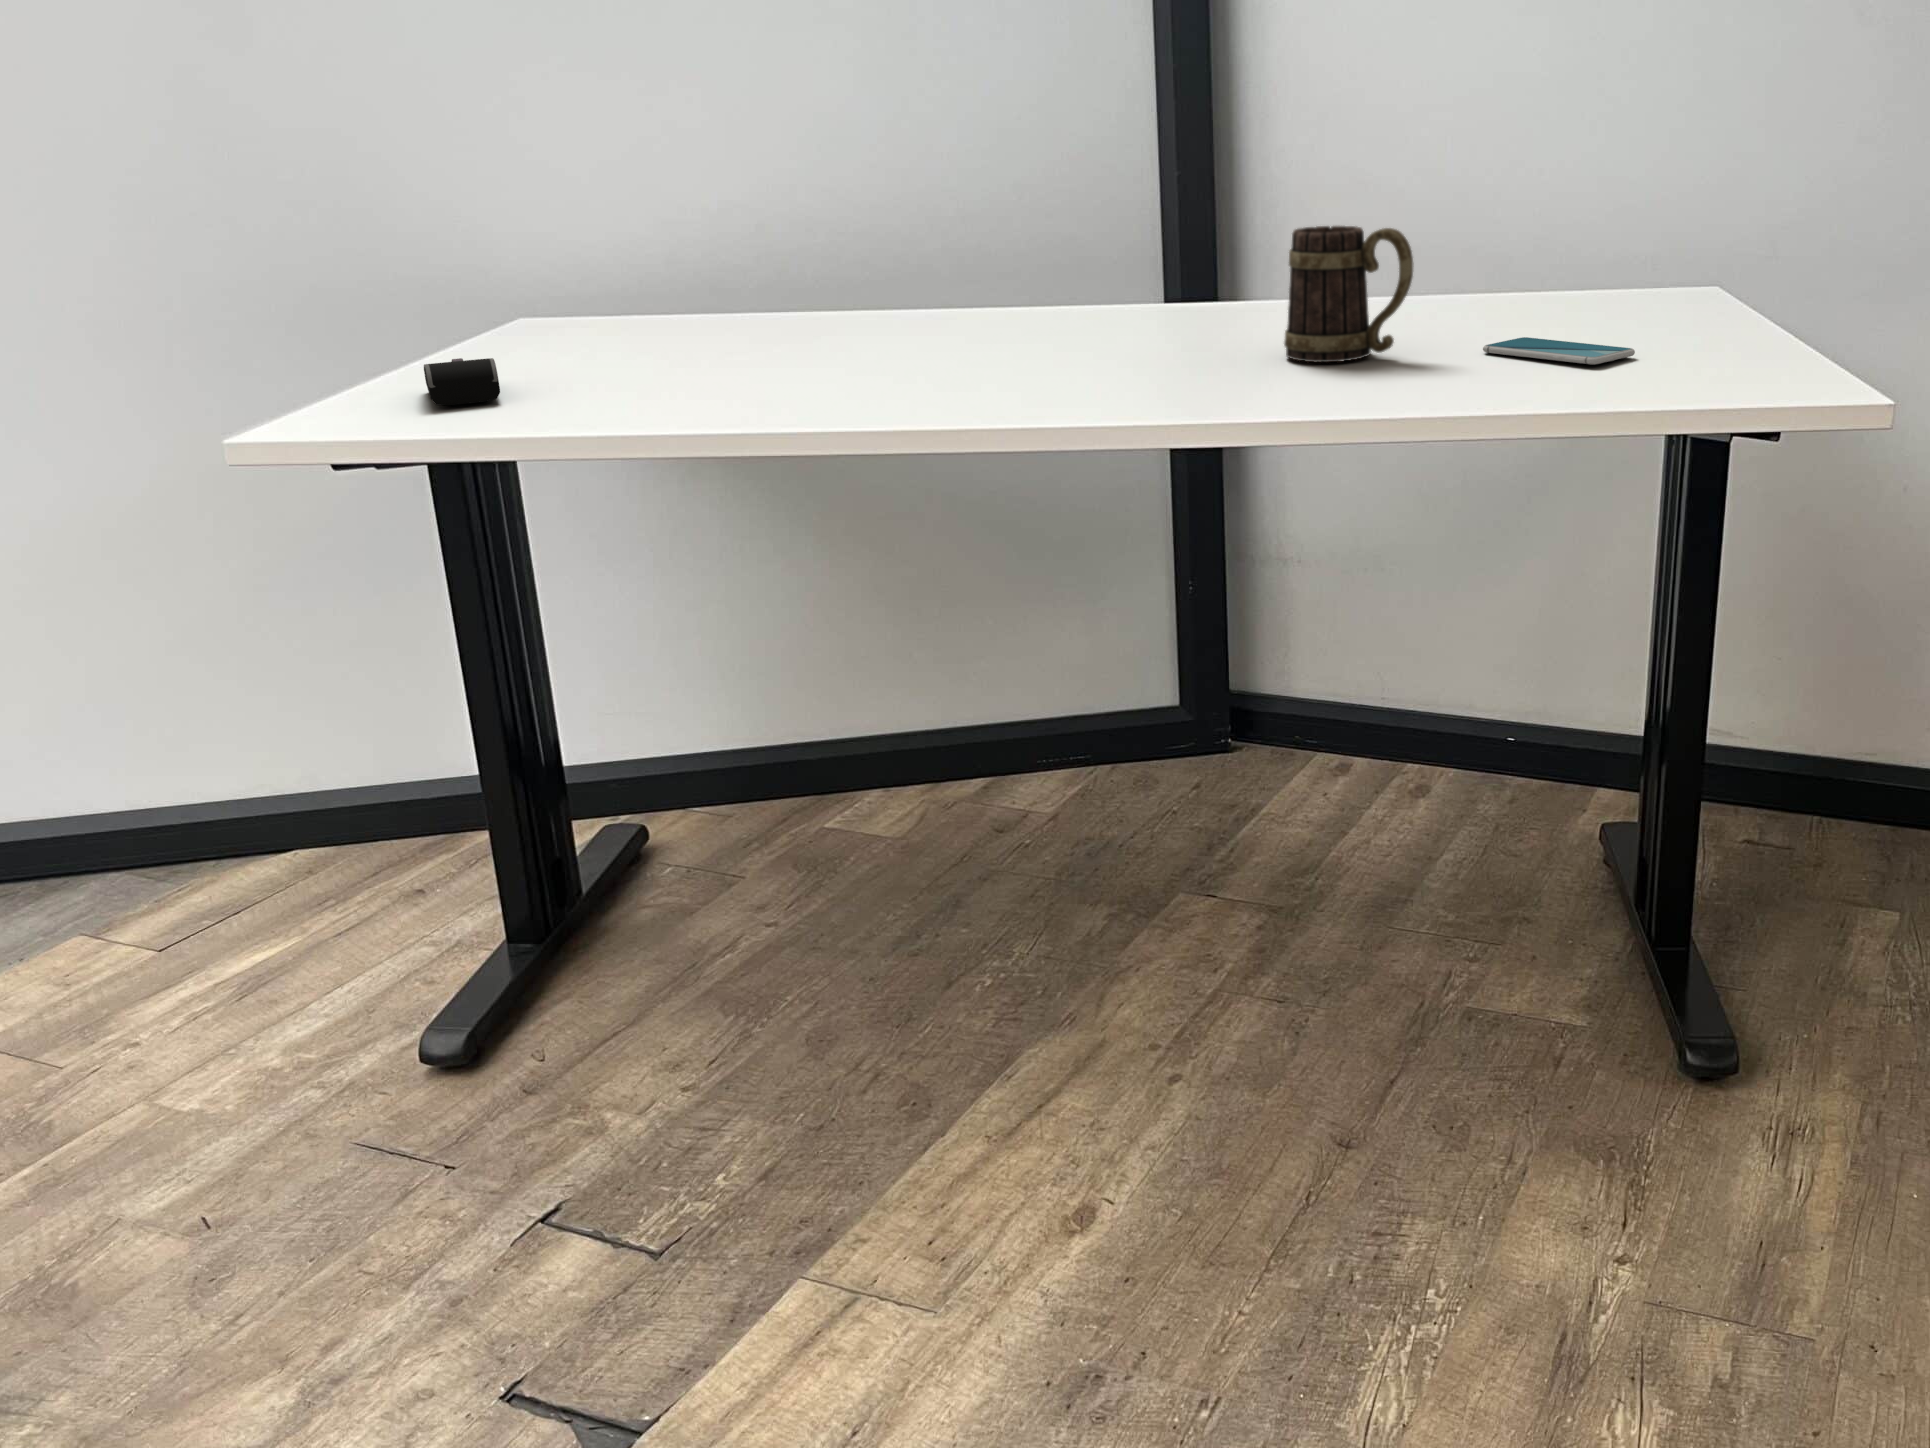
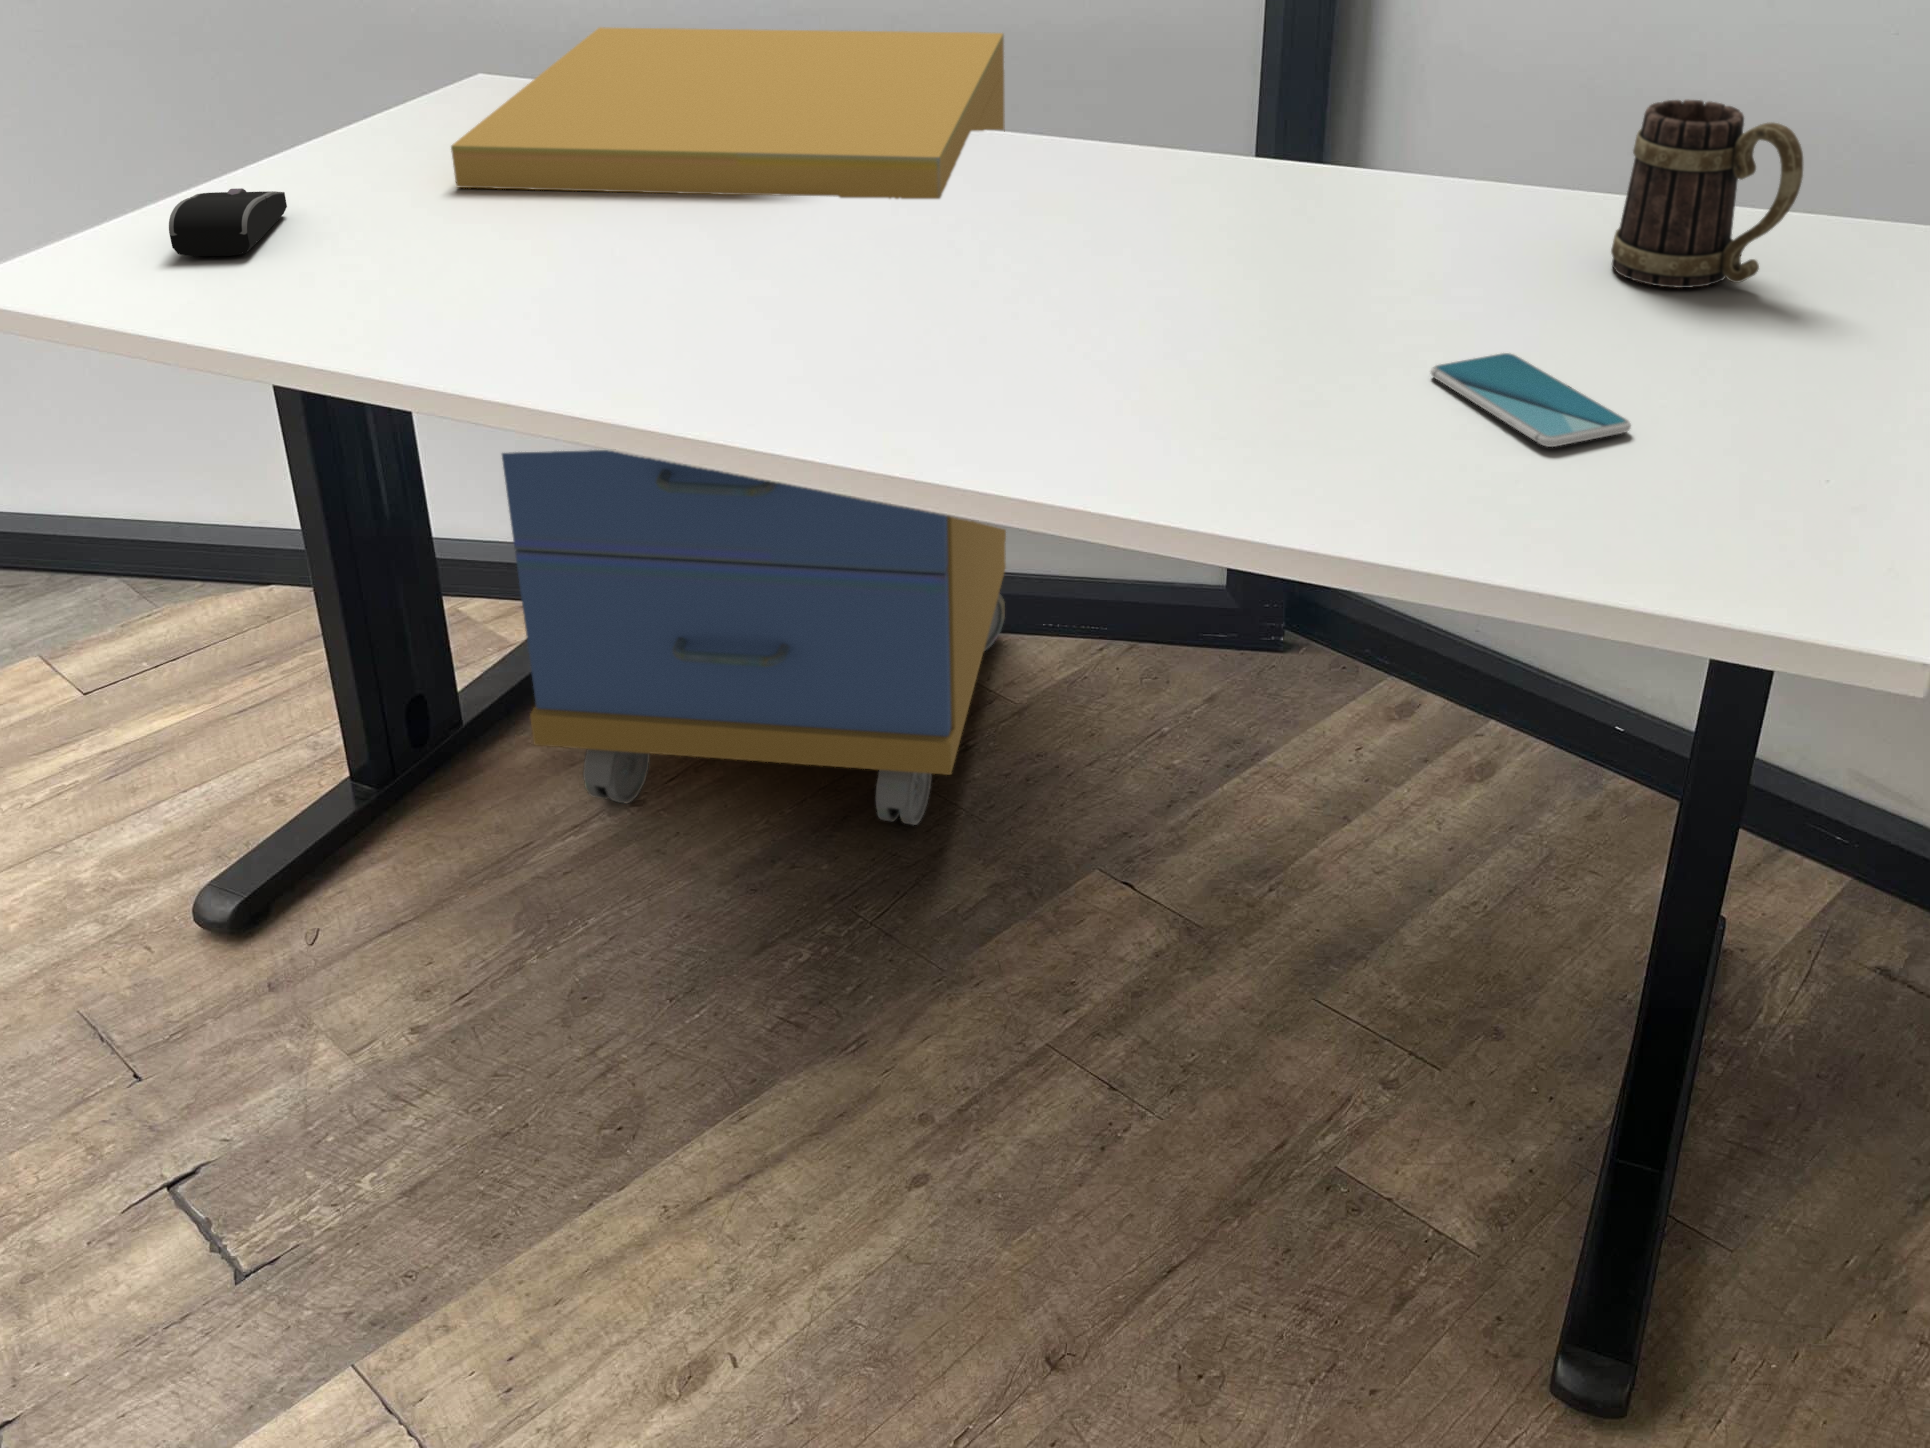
mug: present [1284,226,1413,362] -> present [1611,100,1803,288]
storage cabinet: none [616,253,1055,925] -> present [451,27,1006,825]

